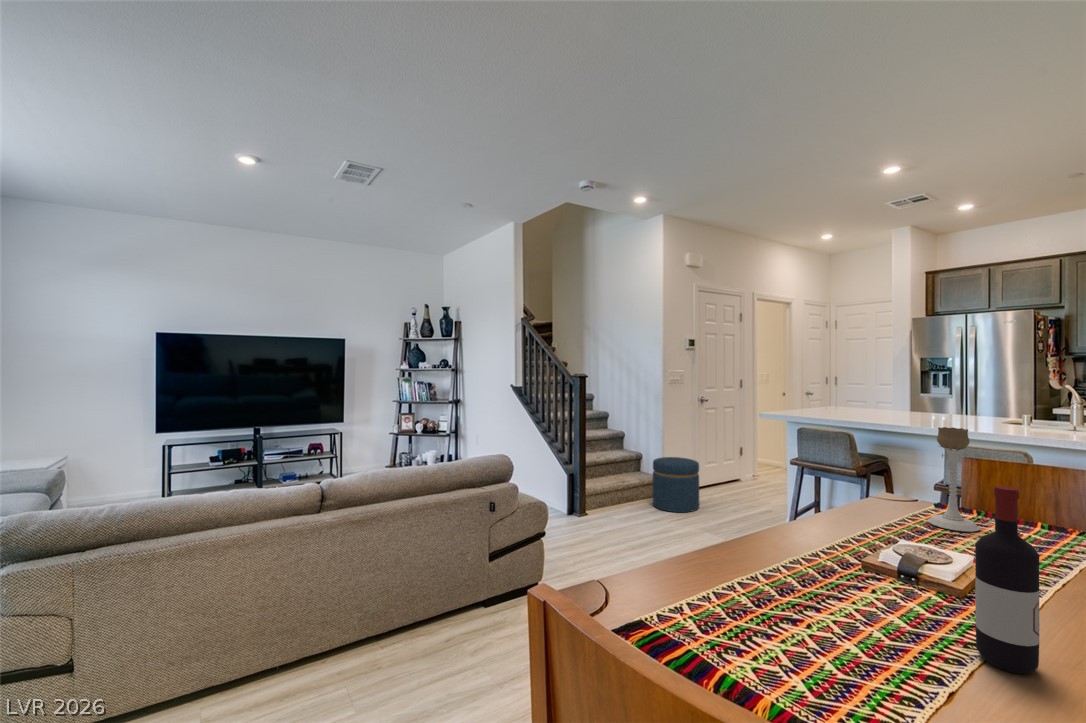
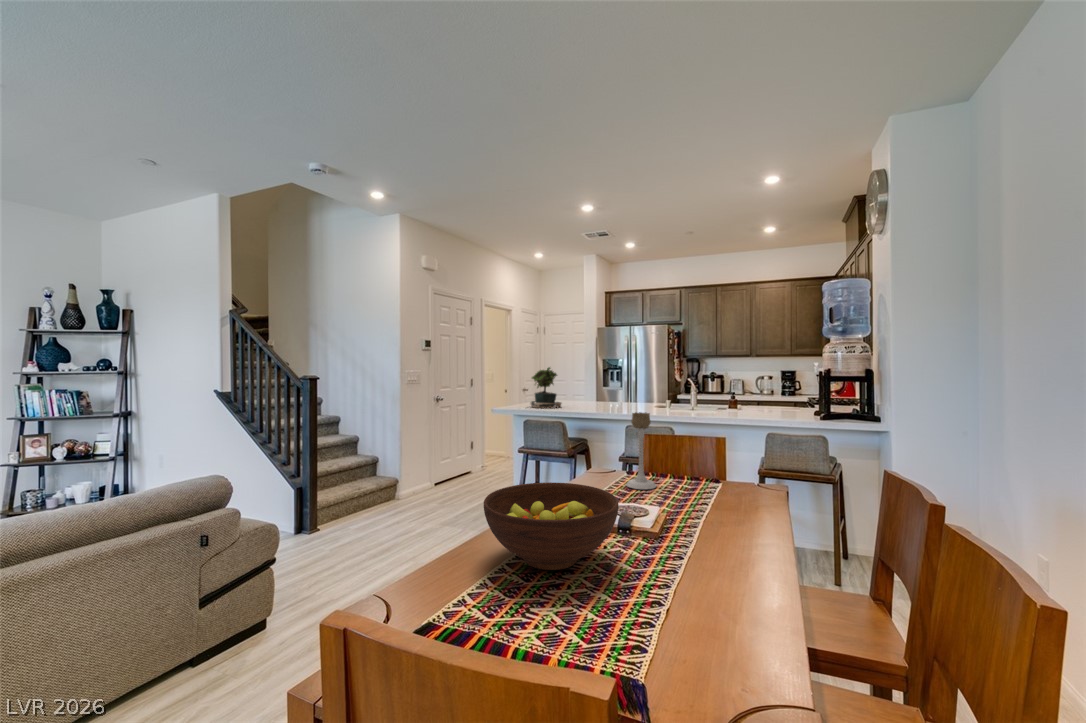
potted plant: none [796,367,852,417] -> present [530,367,562,408]
ottoman: present [653,457,699,512] -> none [391,457,436,511]
wine bottle: present [975,486,1039,674] -> none [674,452,708,584]
fruit bowl: none [711,498,888,604] -> present [484,482,619,570]

